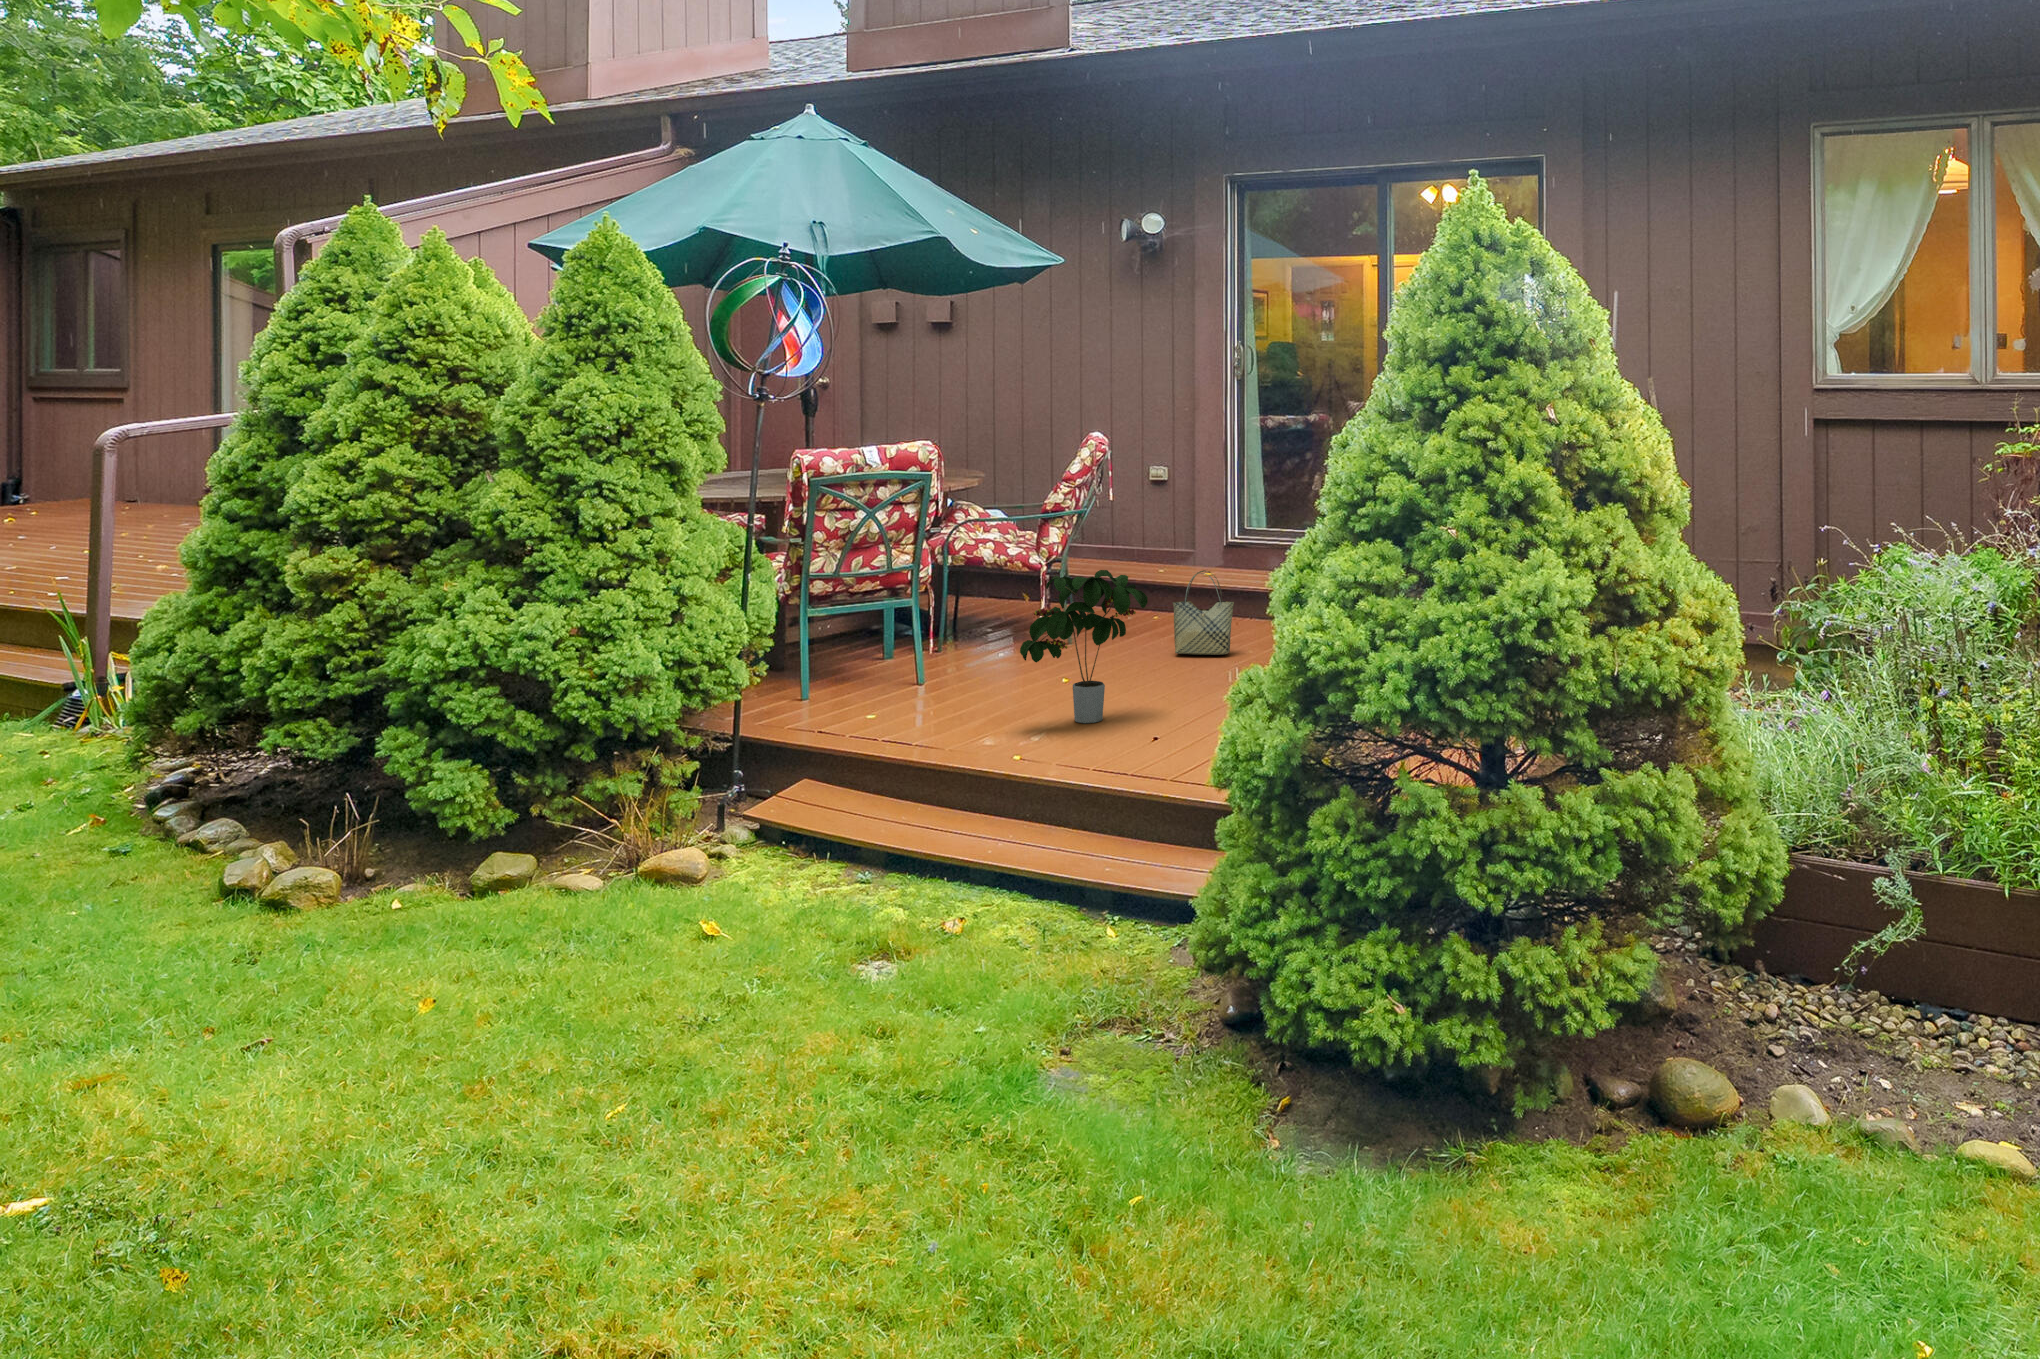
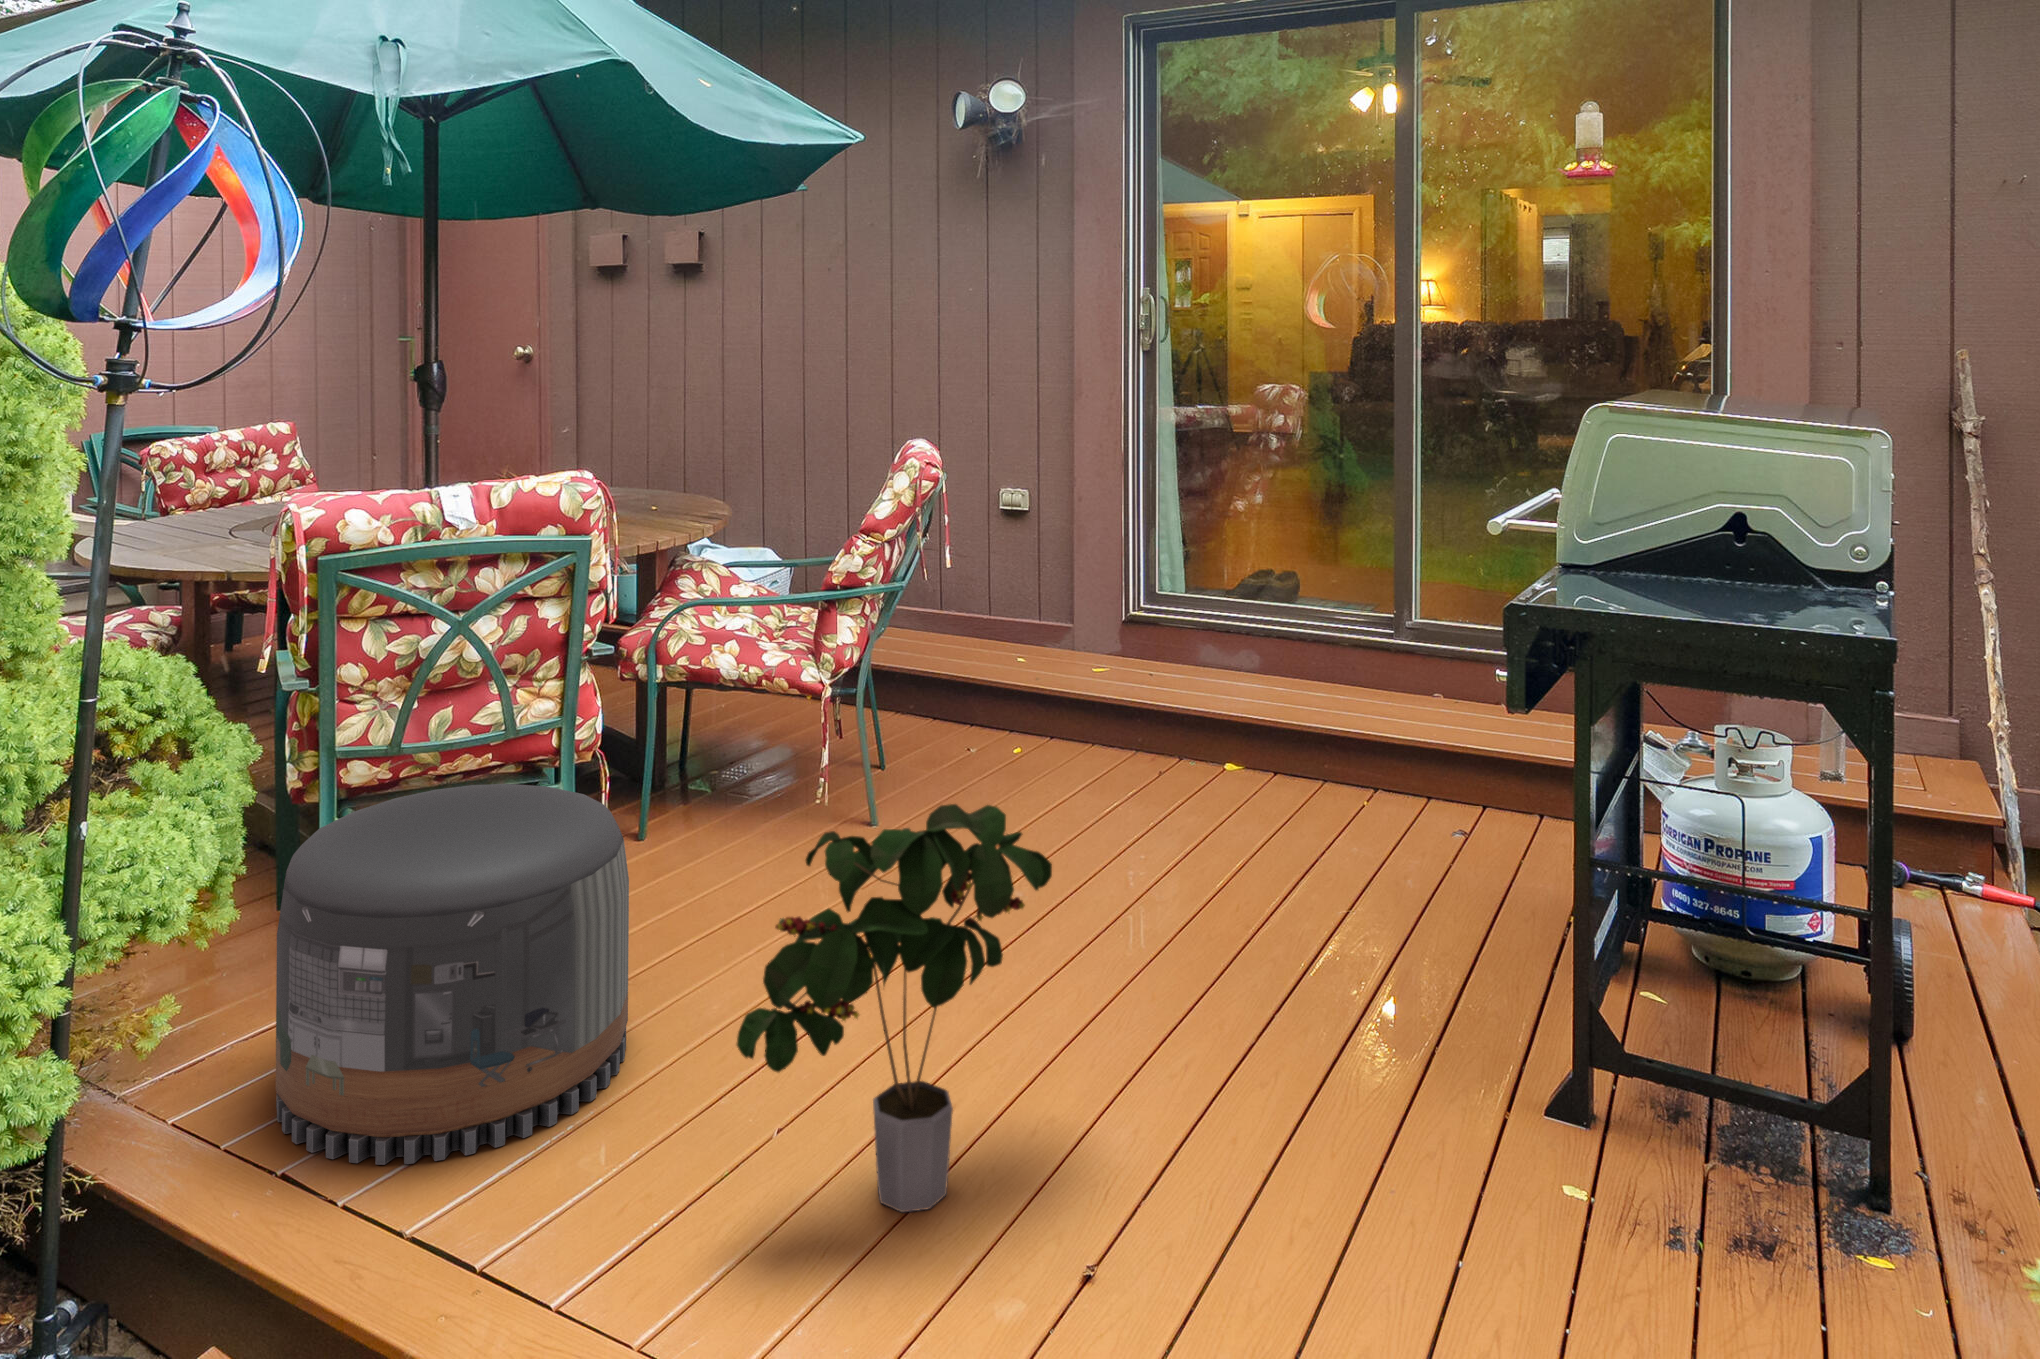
woven basket: present [1173,570,1234,655] -> none [1070,714,1191,890]
pouf: none [809,584,961,720] -> present [276,784,629,1165]

